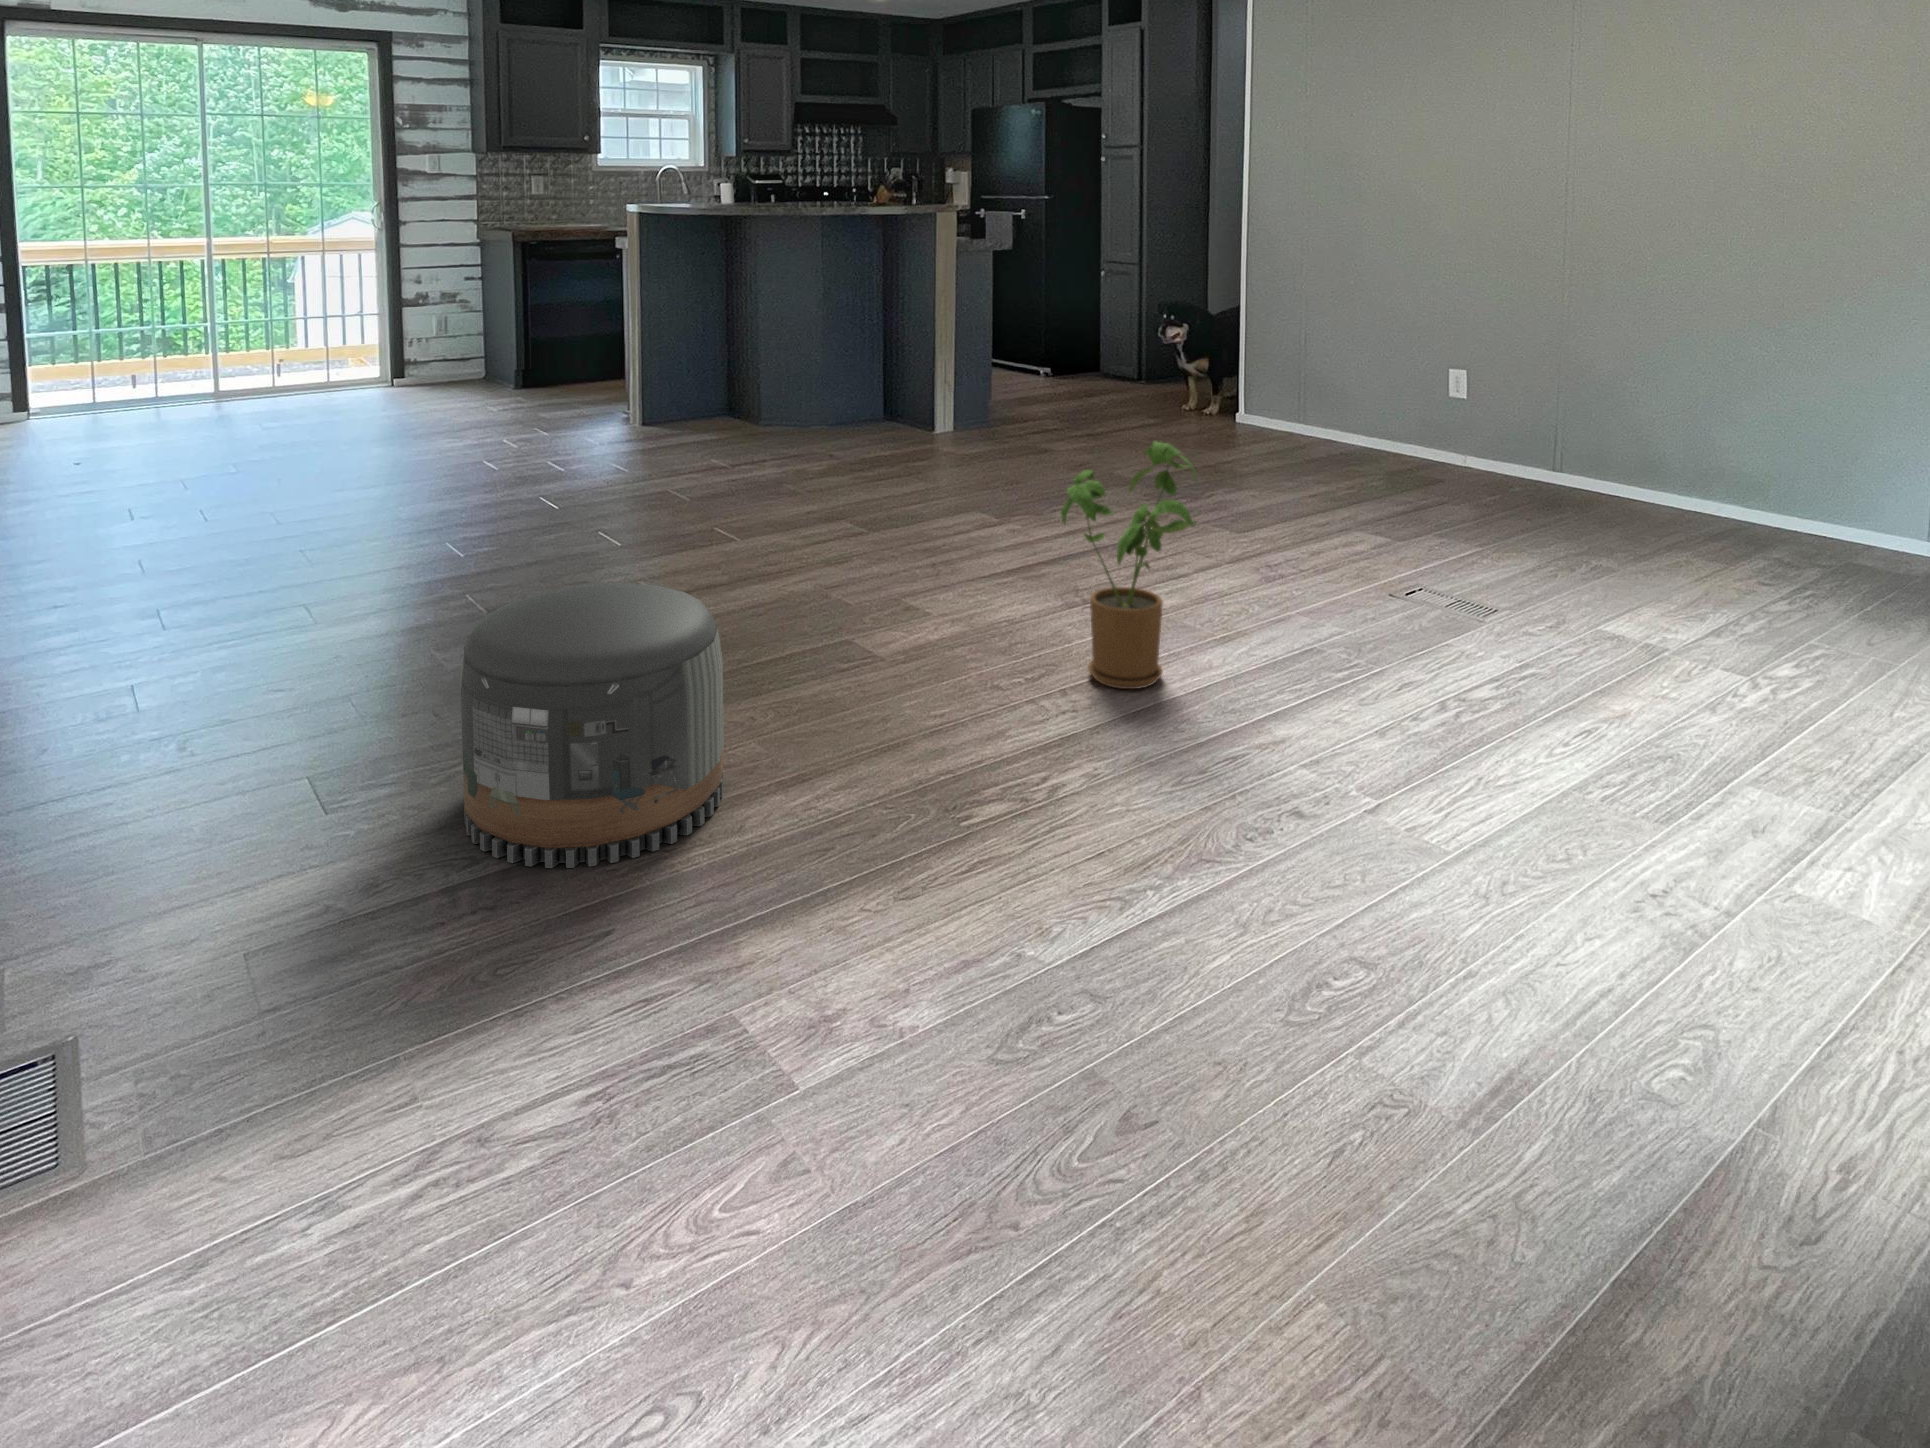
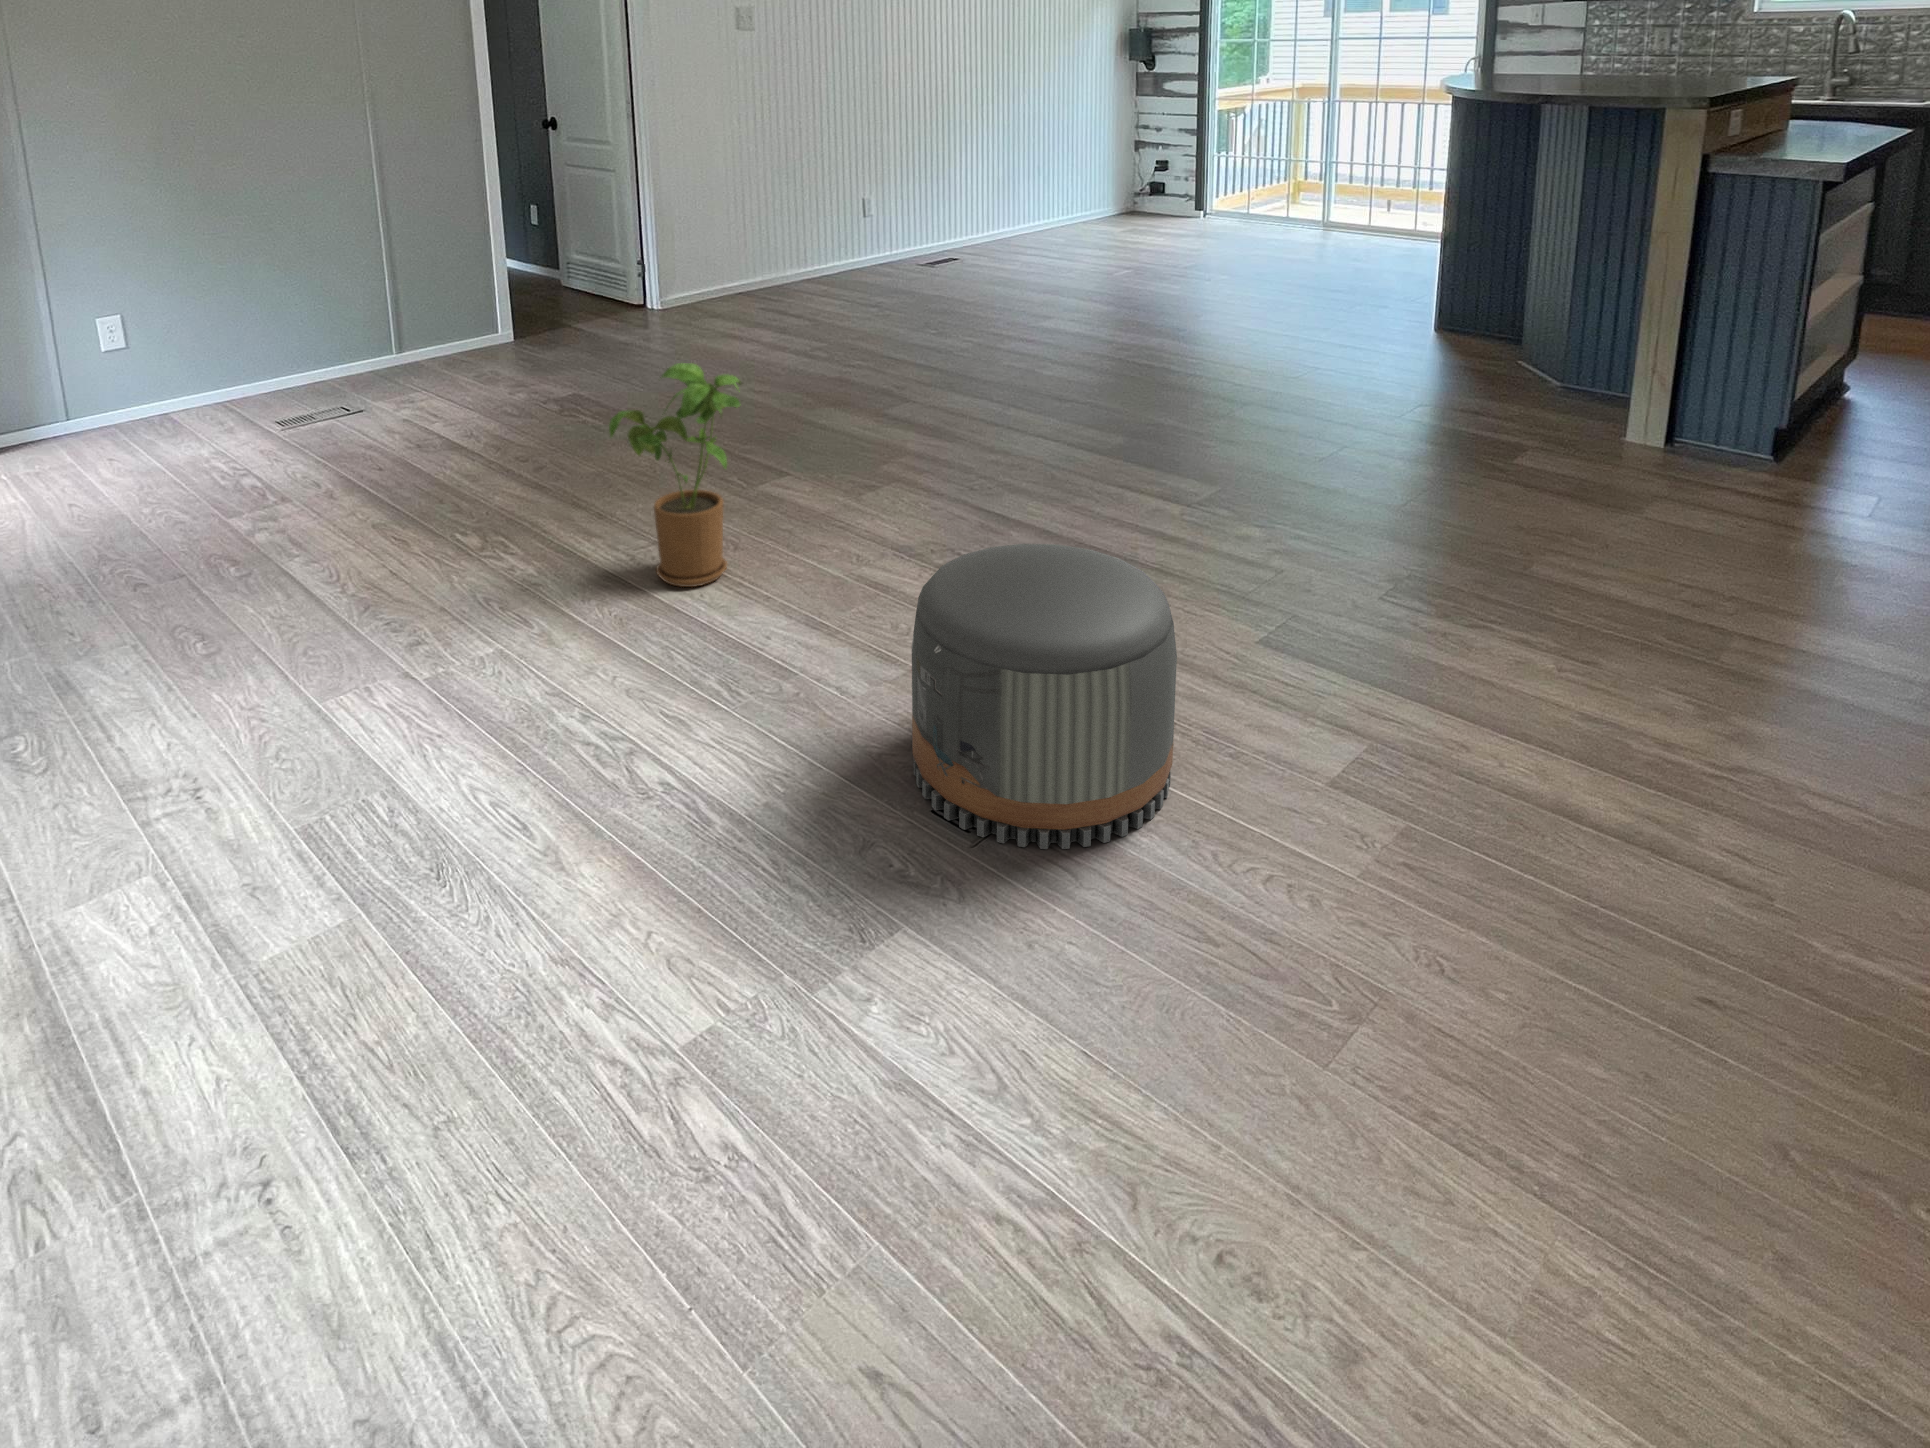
pouf: present [460,583,724,868] -> present [912,544,1177,849]

